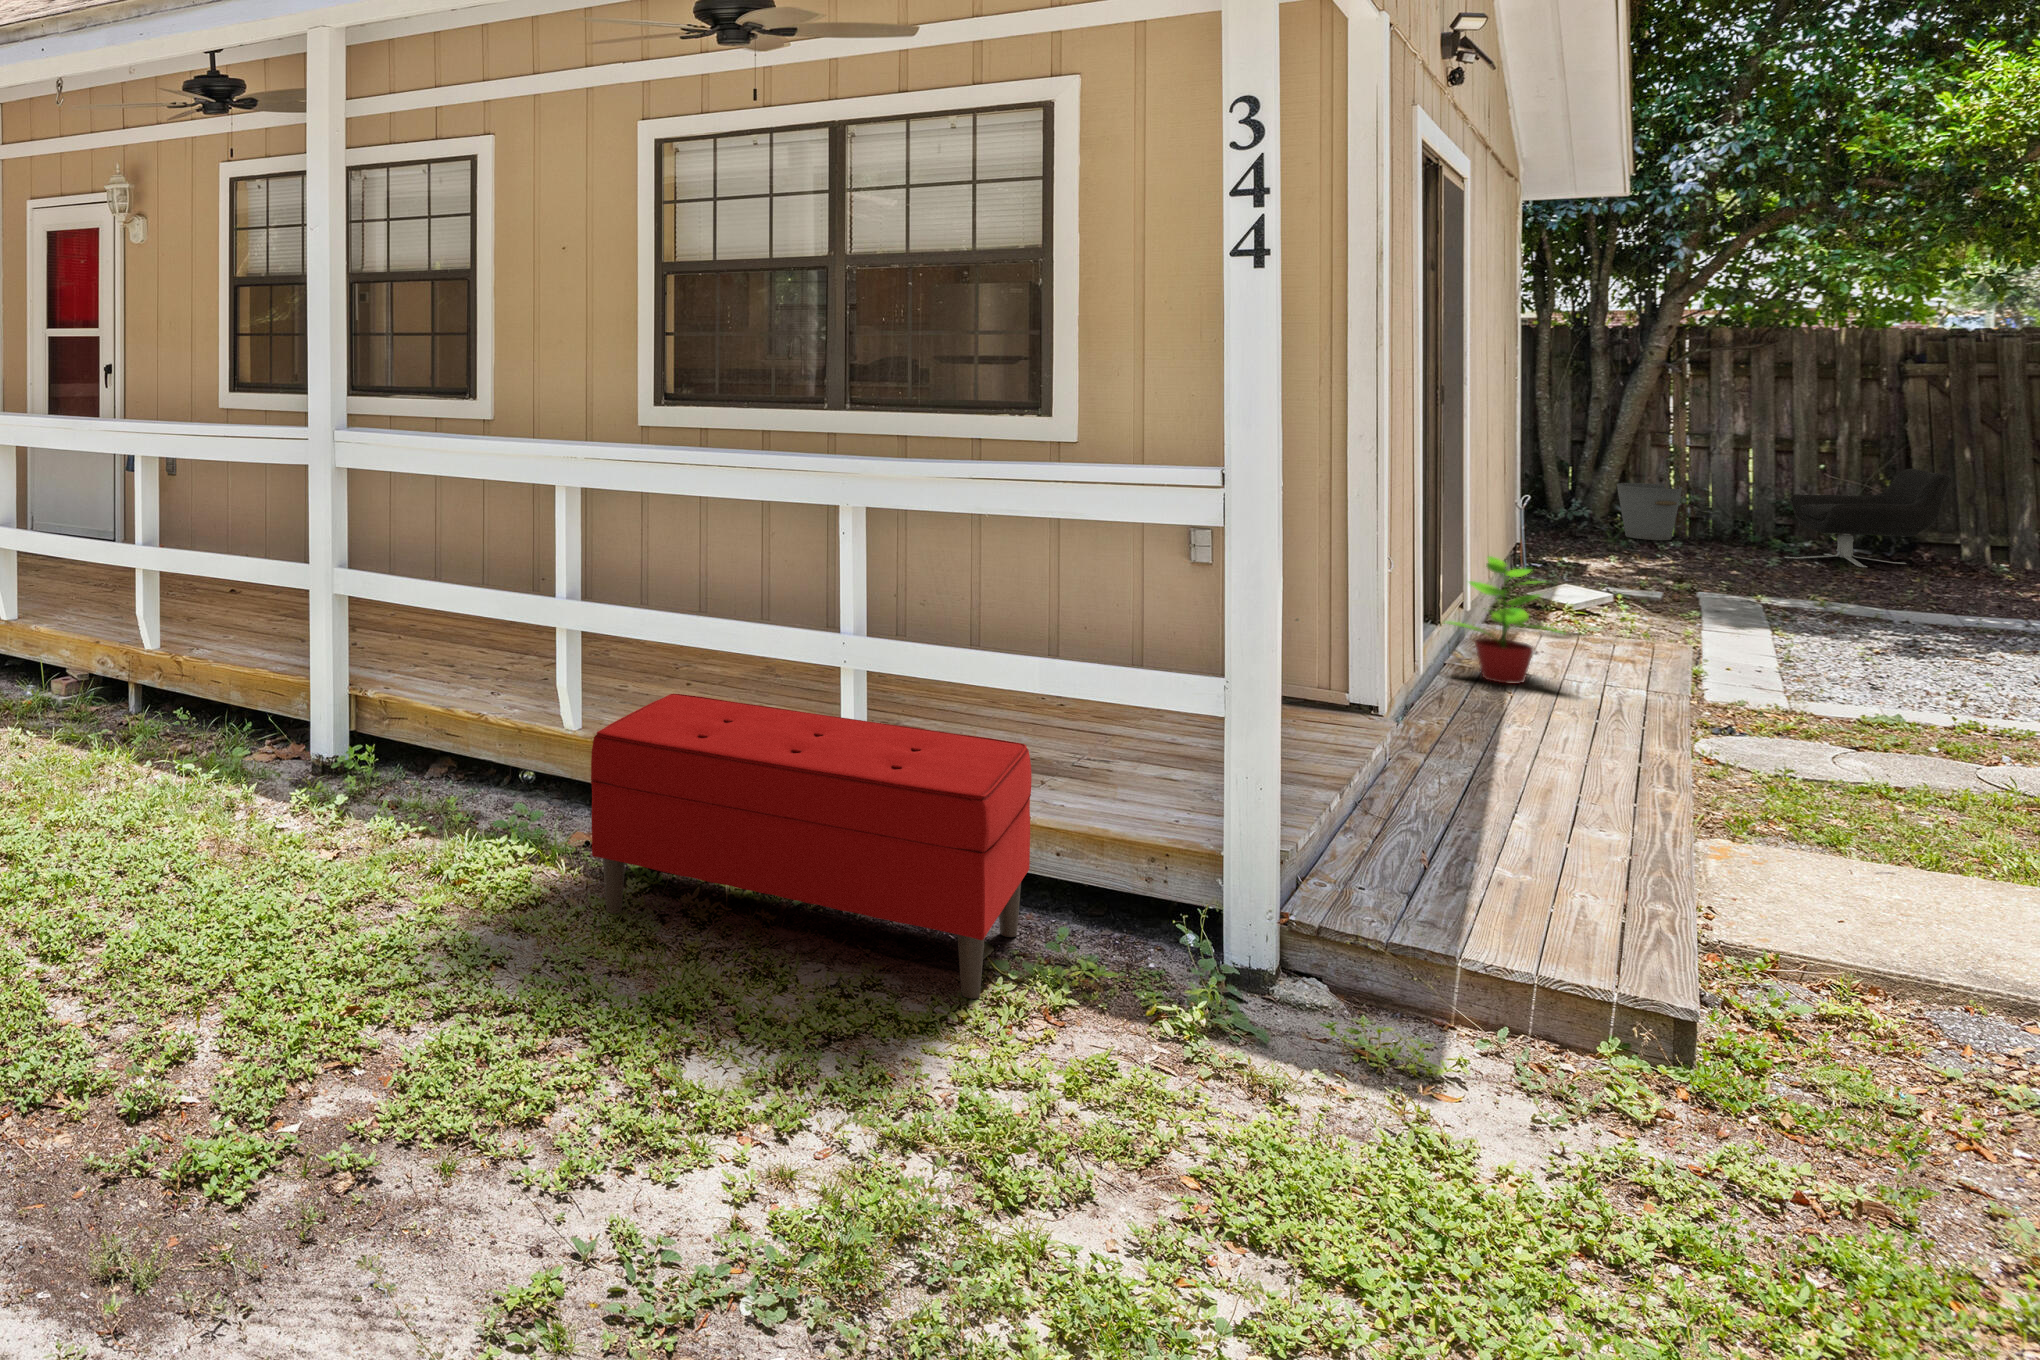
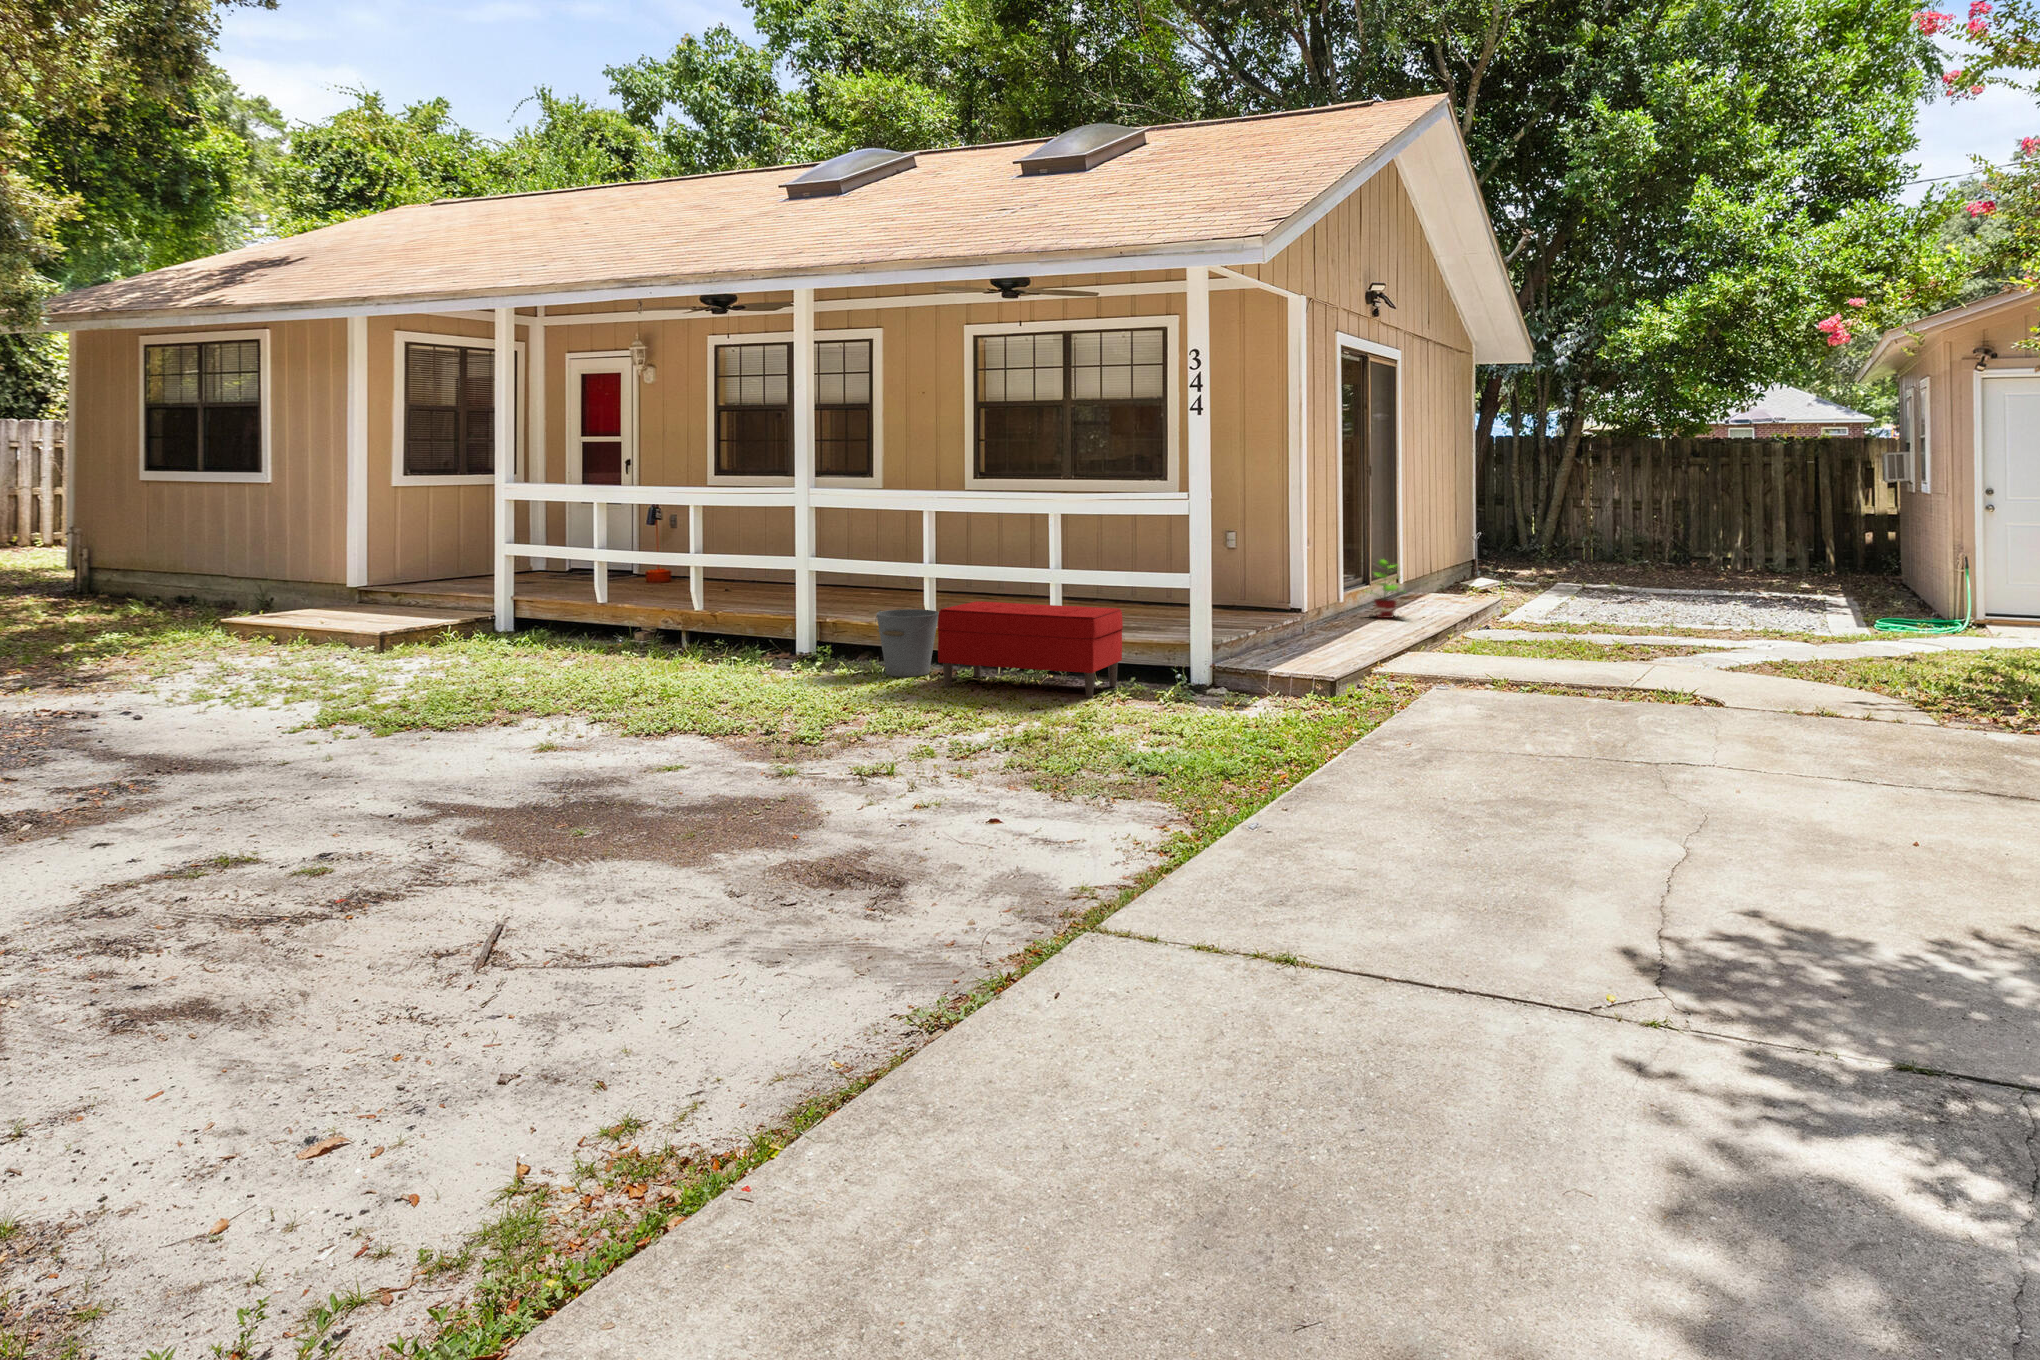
lounge chair: present [1785,469,1951,567] -> none [1605,536,1675,588]
bucket: present [1617,483,1683,540] -> present [875,609,939,677]

